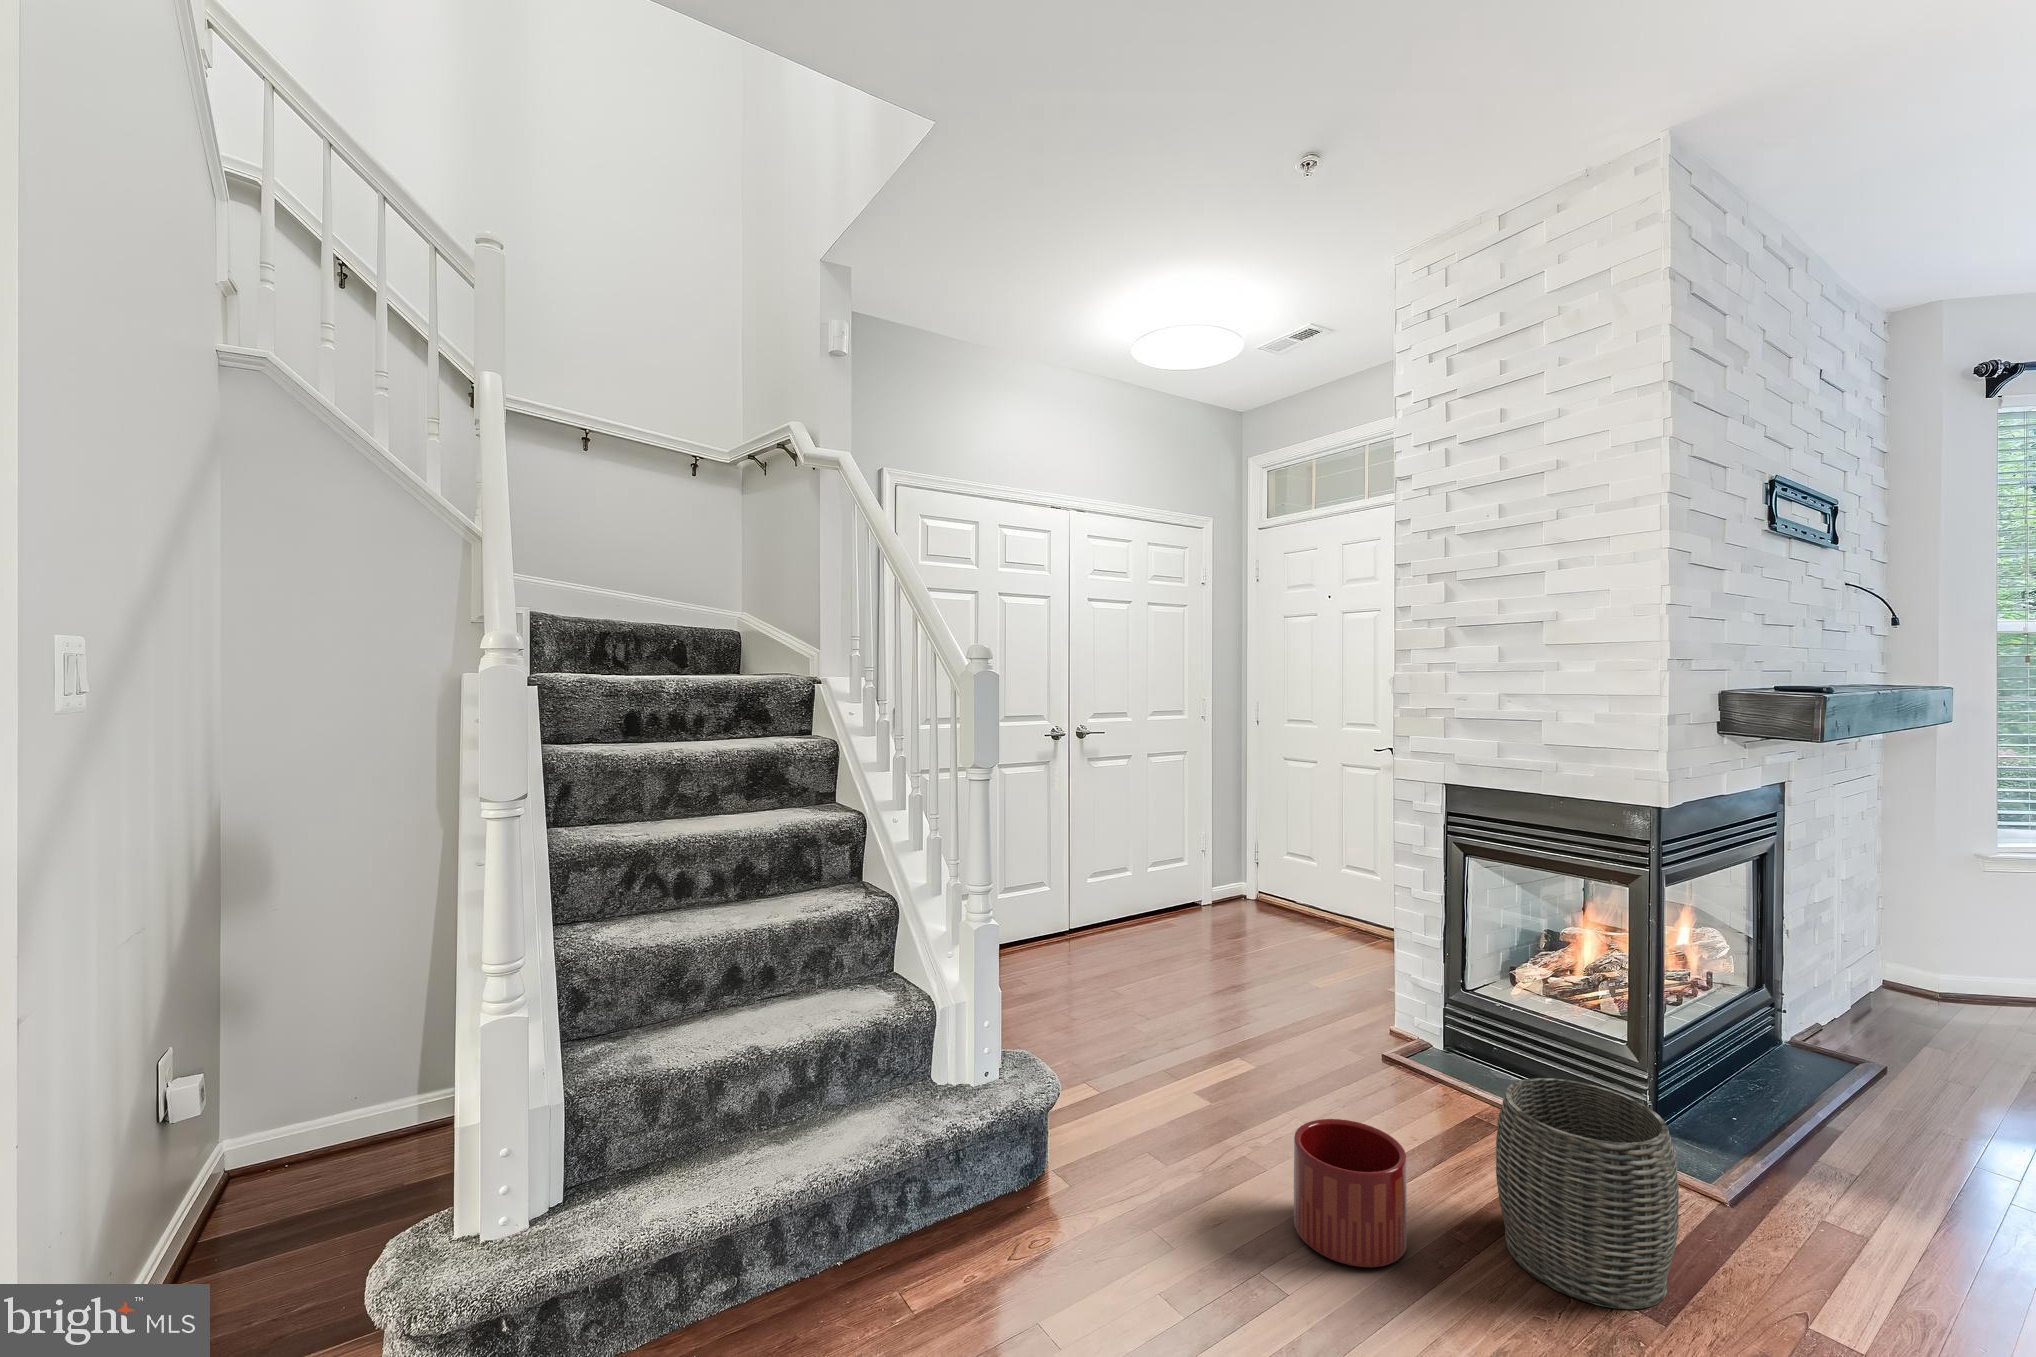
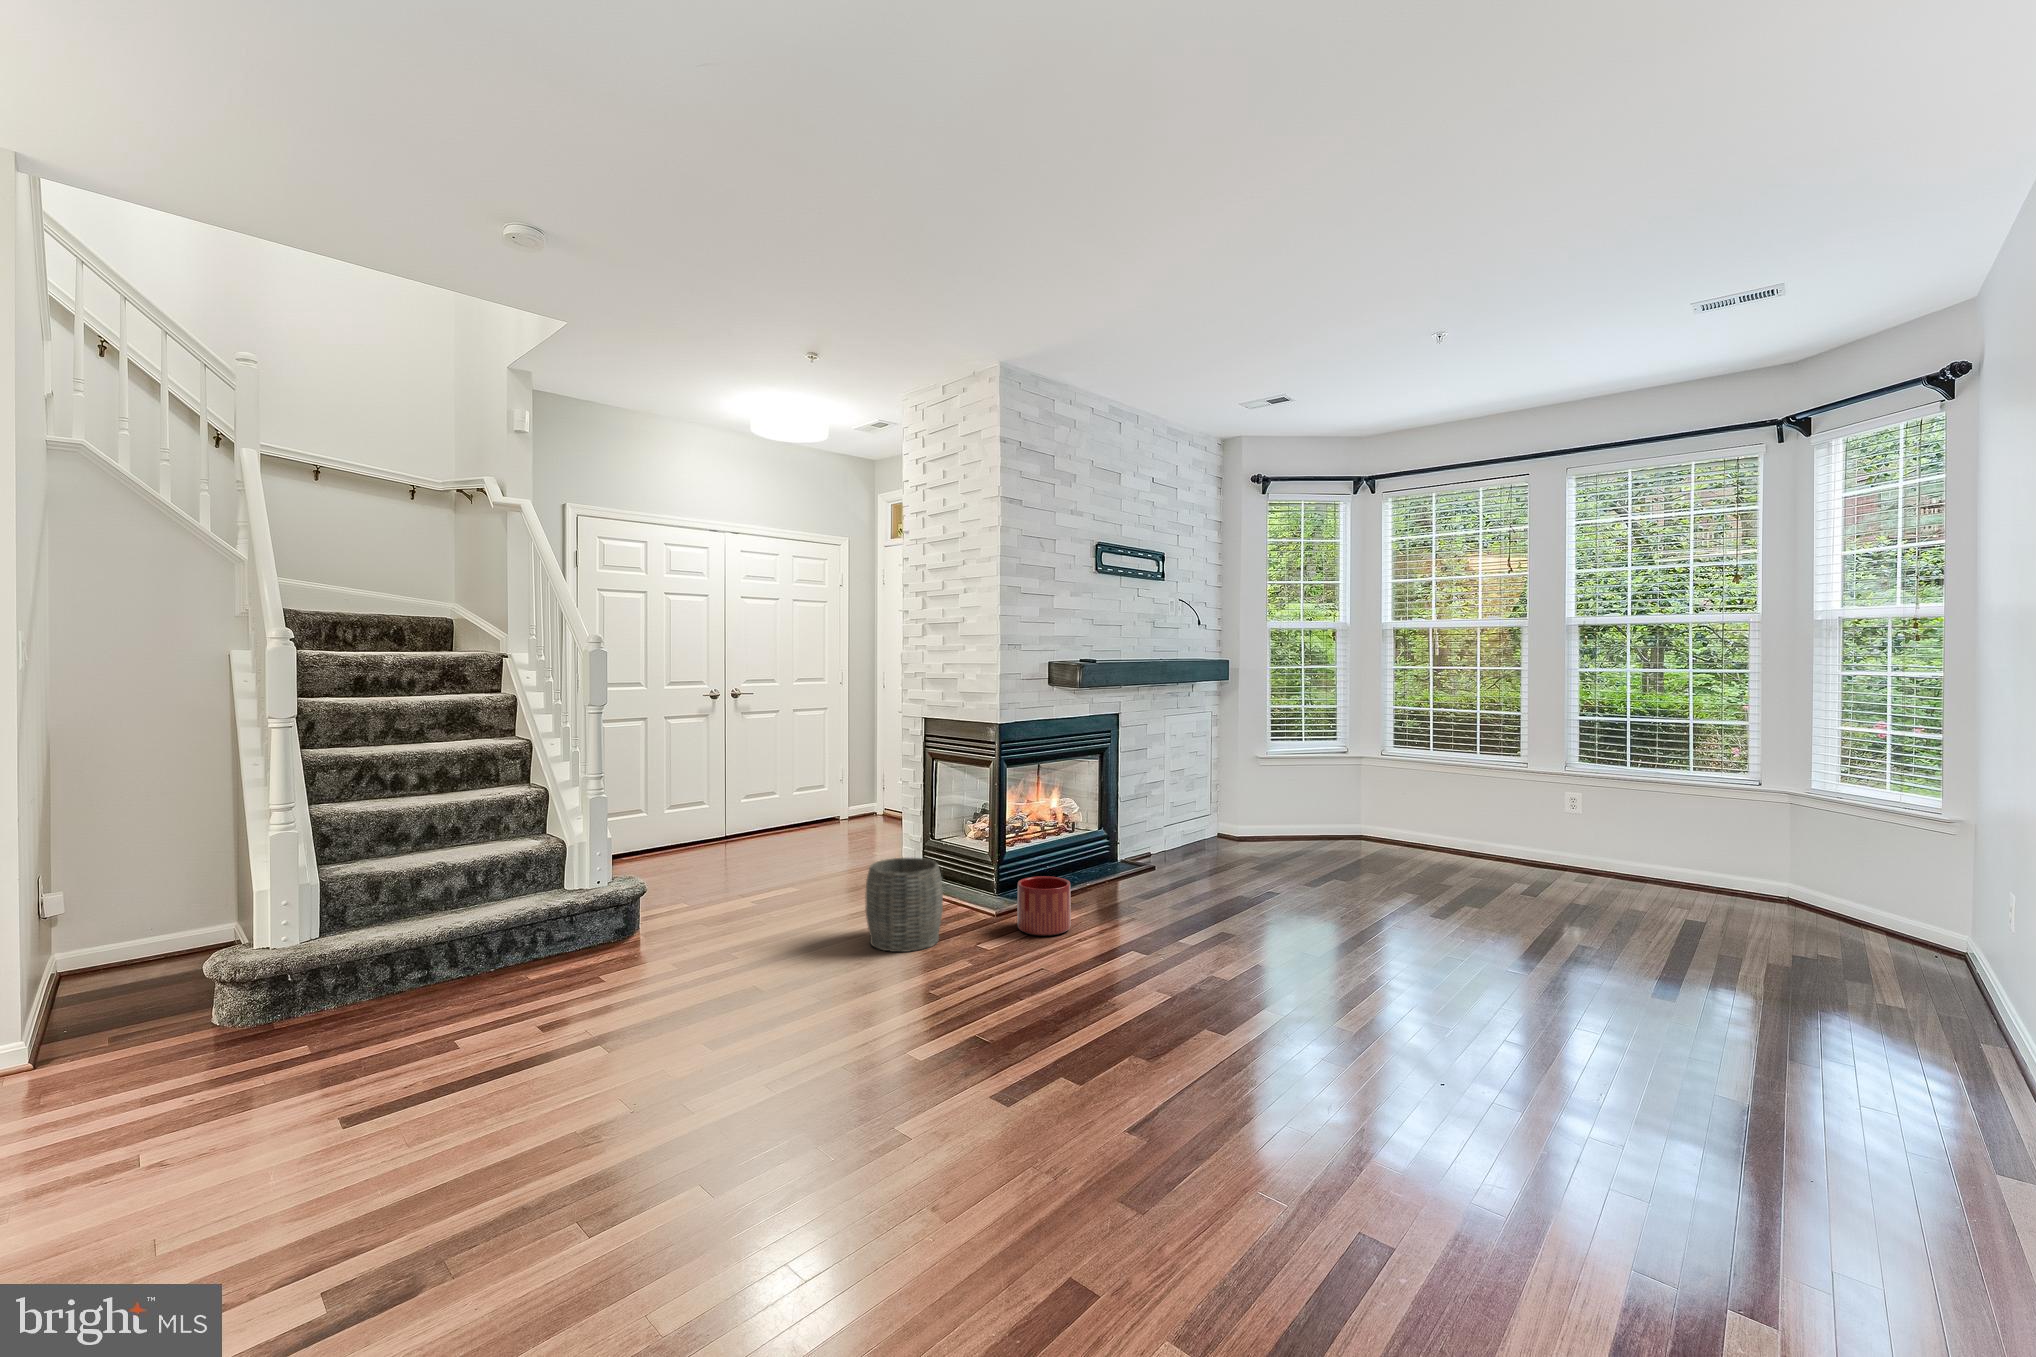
planter: present [1294,1119,1407,1267] -> present [1017,876,1071,936]

